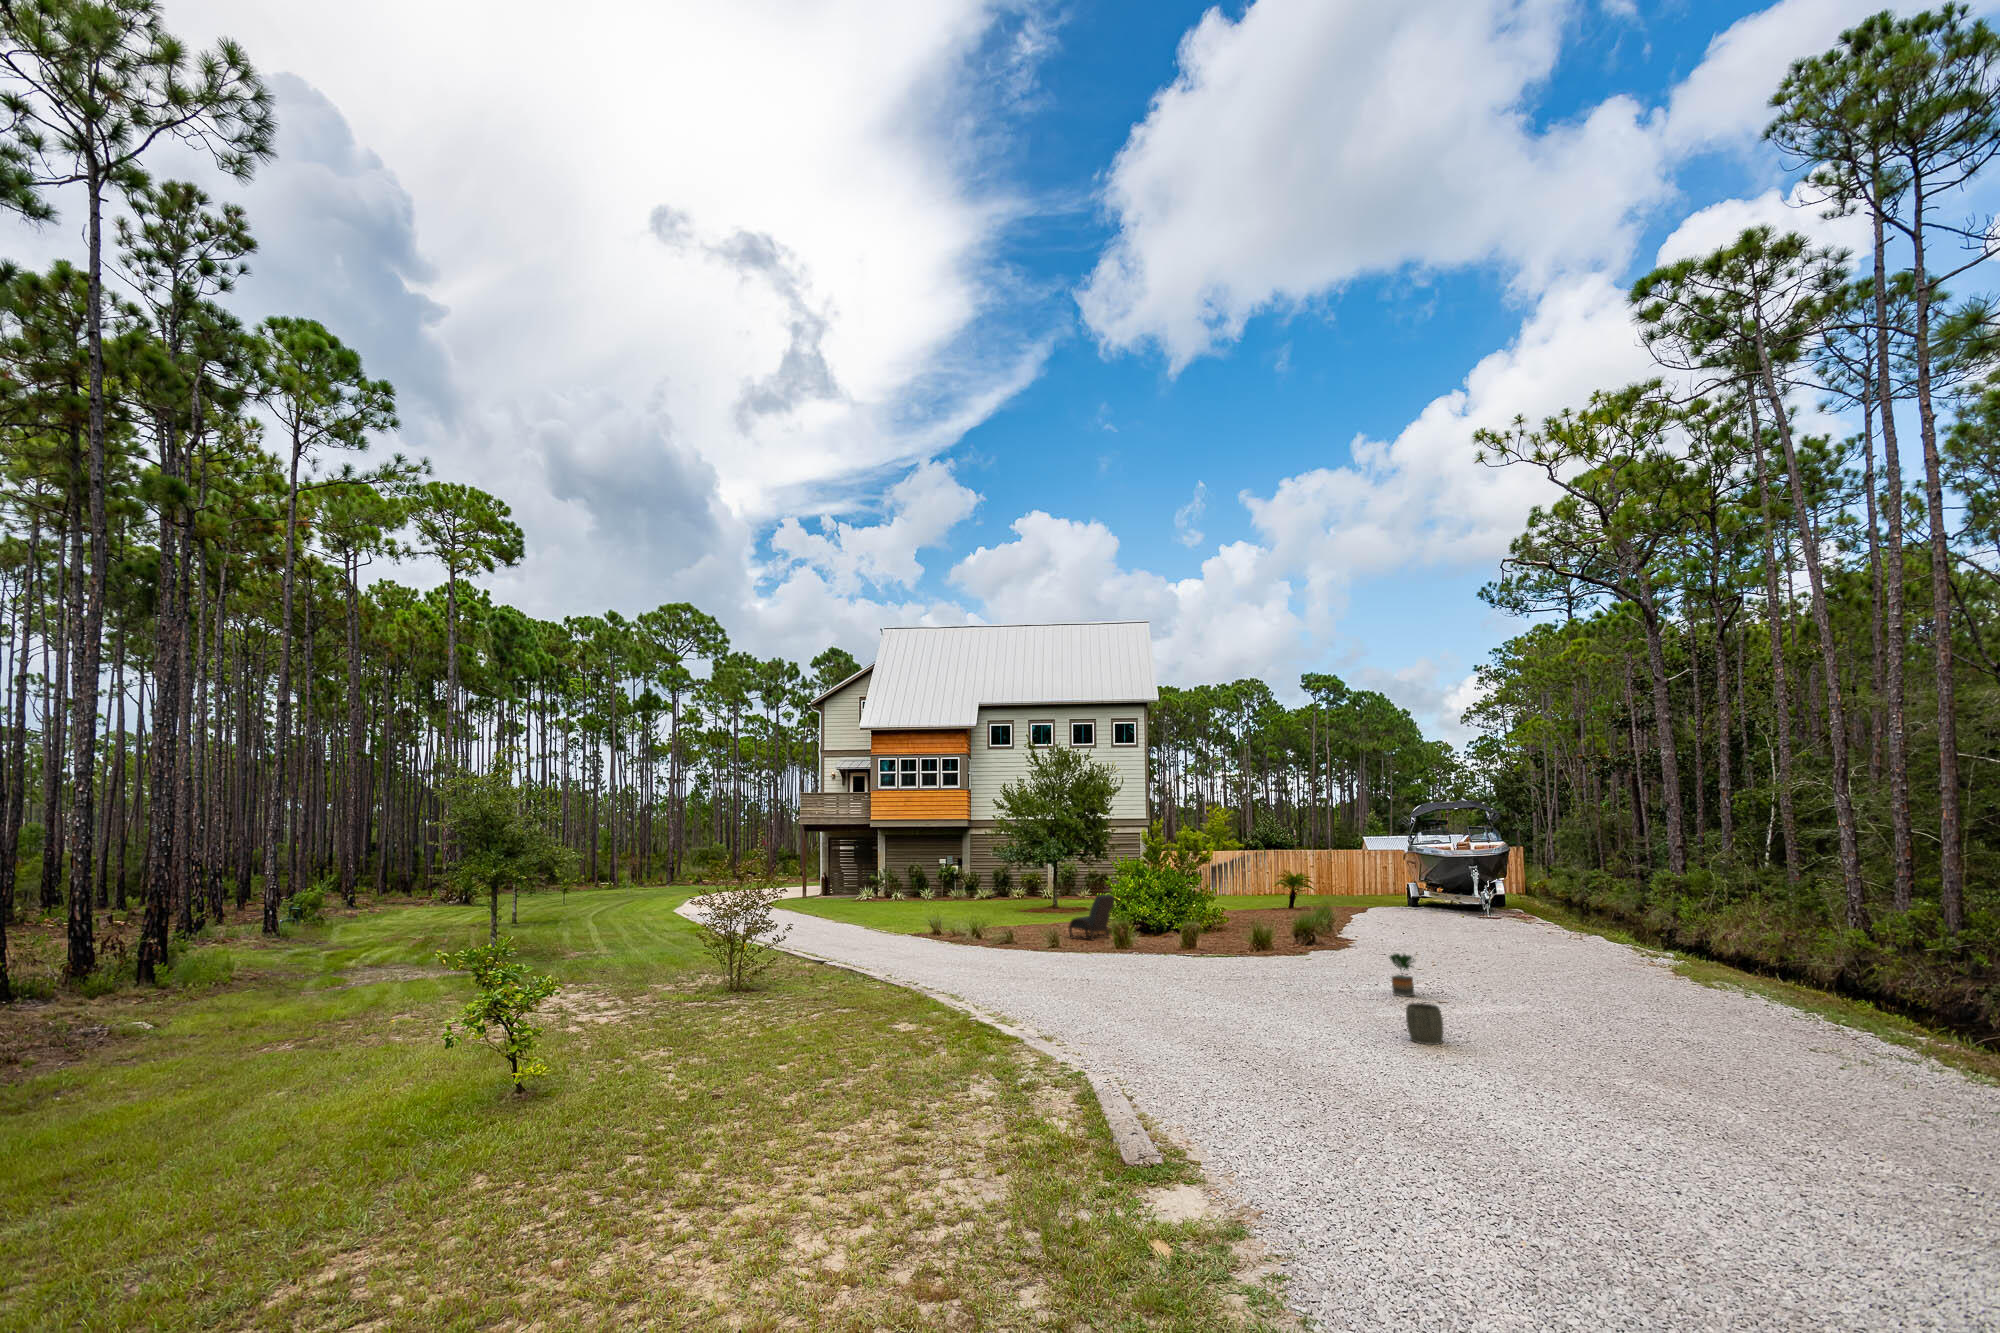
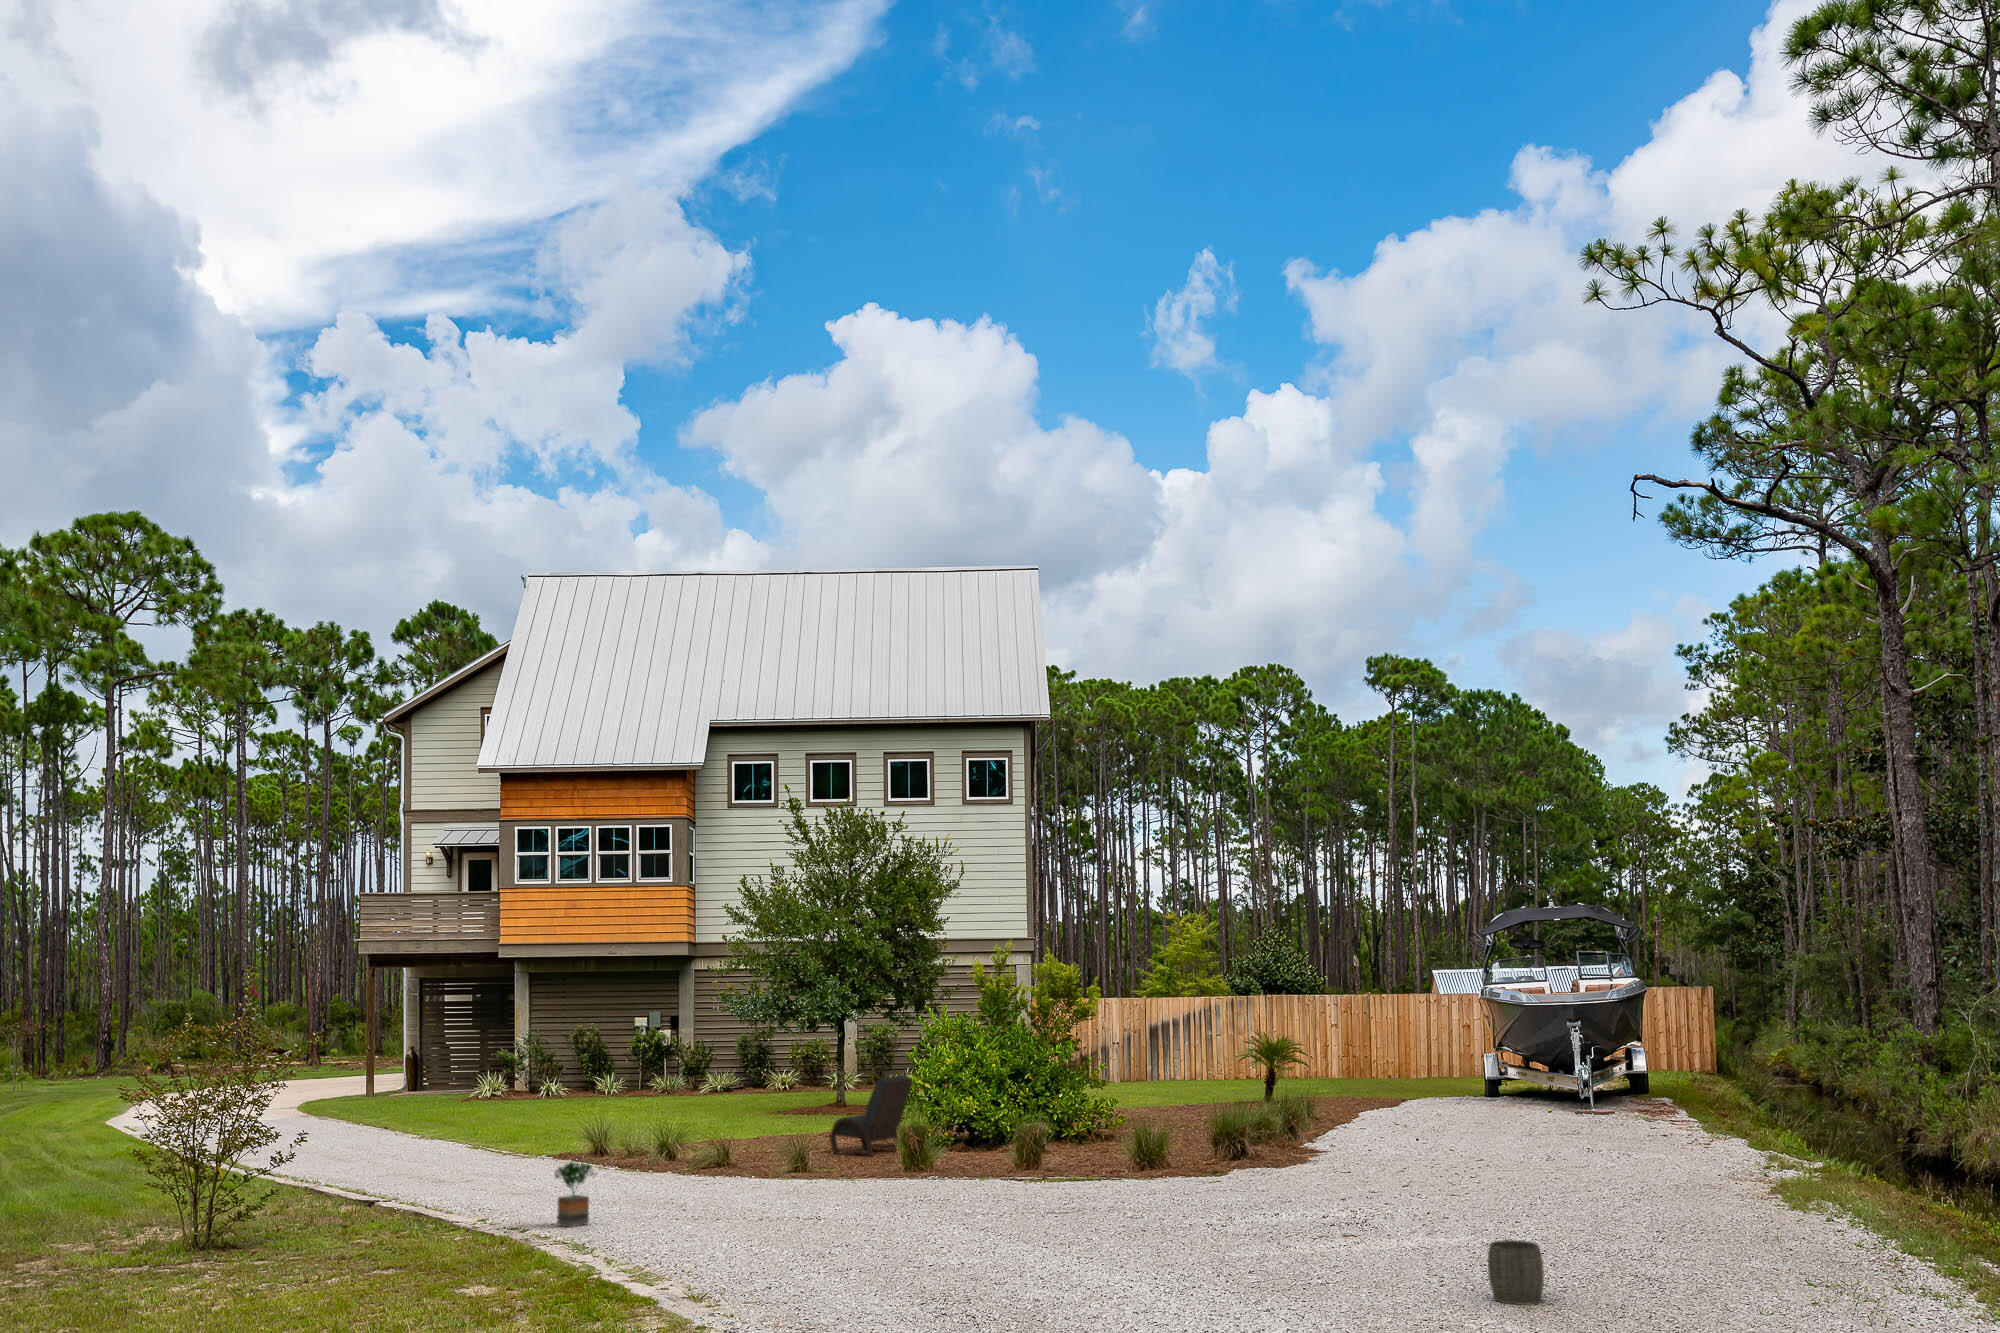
potted tree: present [1390,953,1414,997] -> present [555,1162,597,1227]
woven basket: present [1406,1003,1443,1045] -> present [1488,1240,1544,1305]

